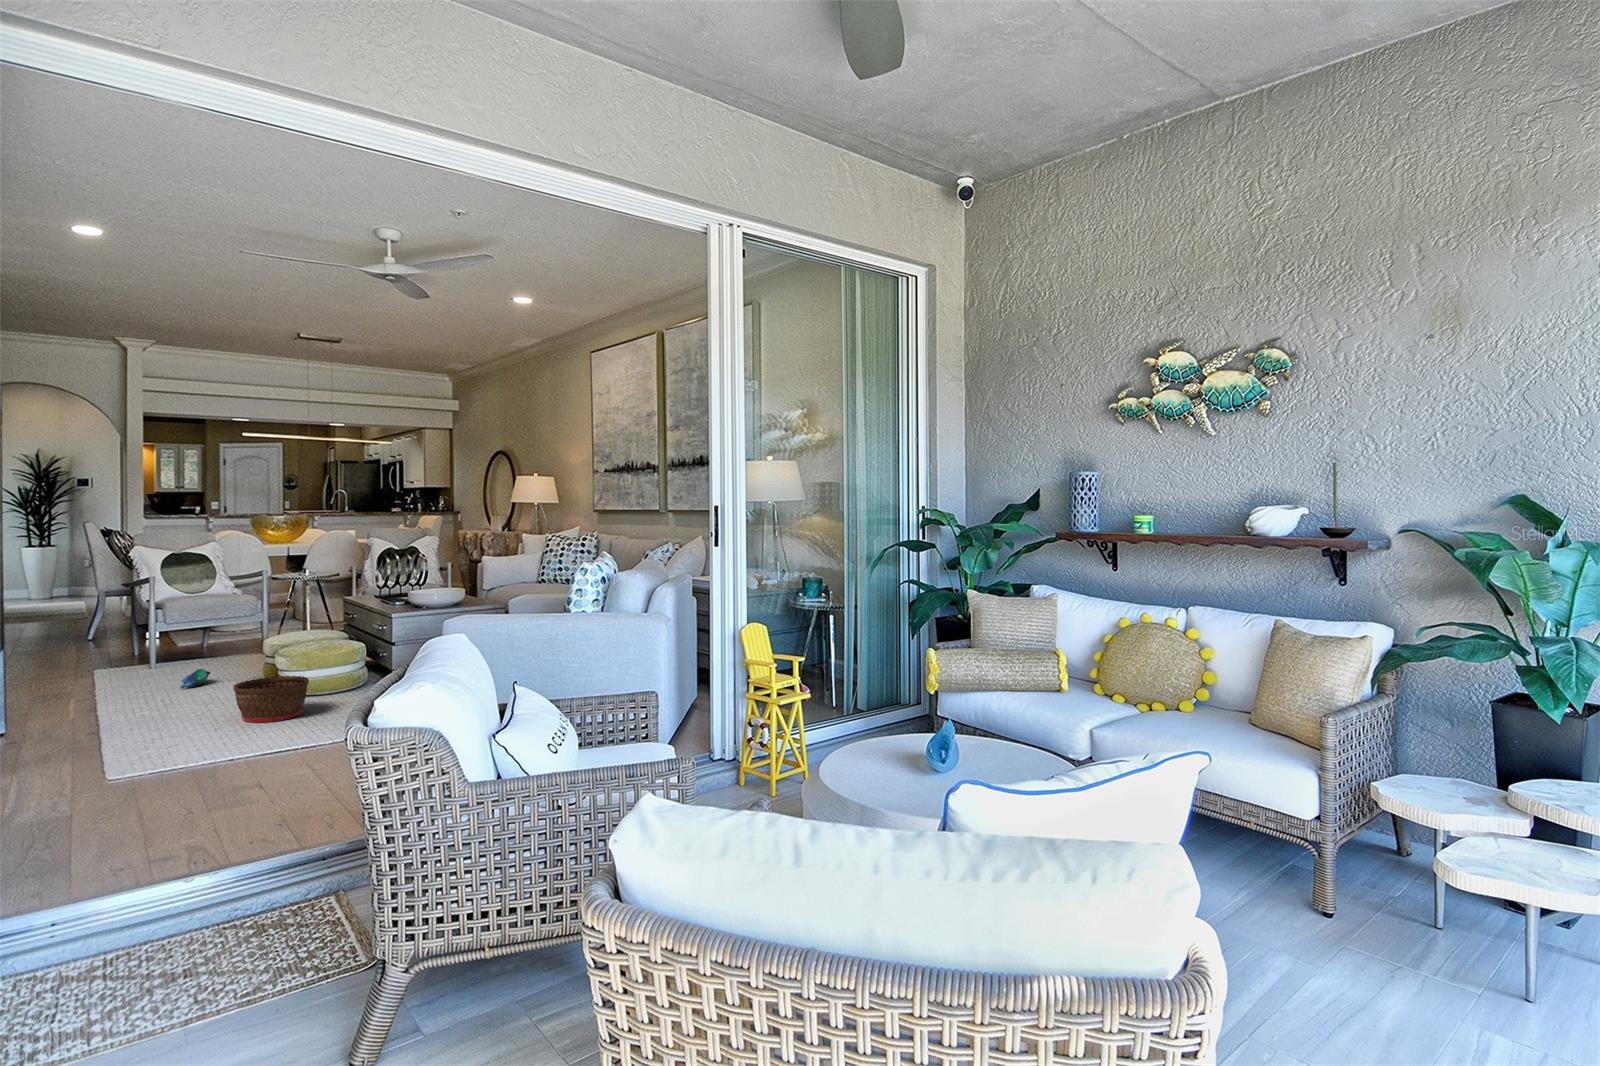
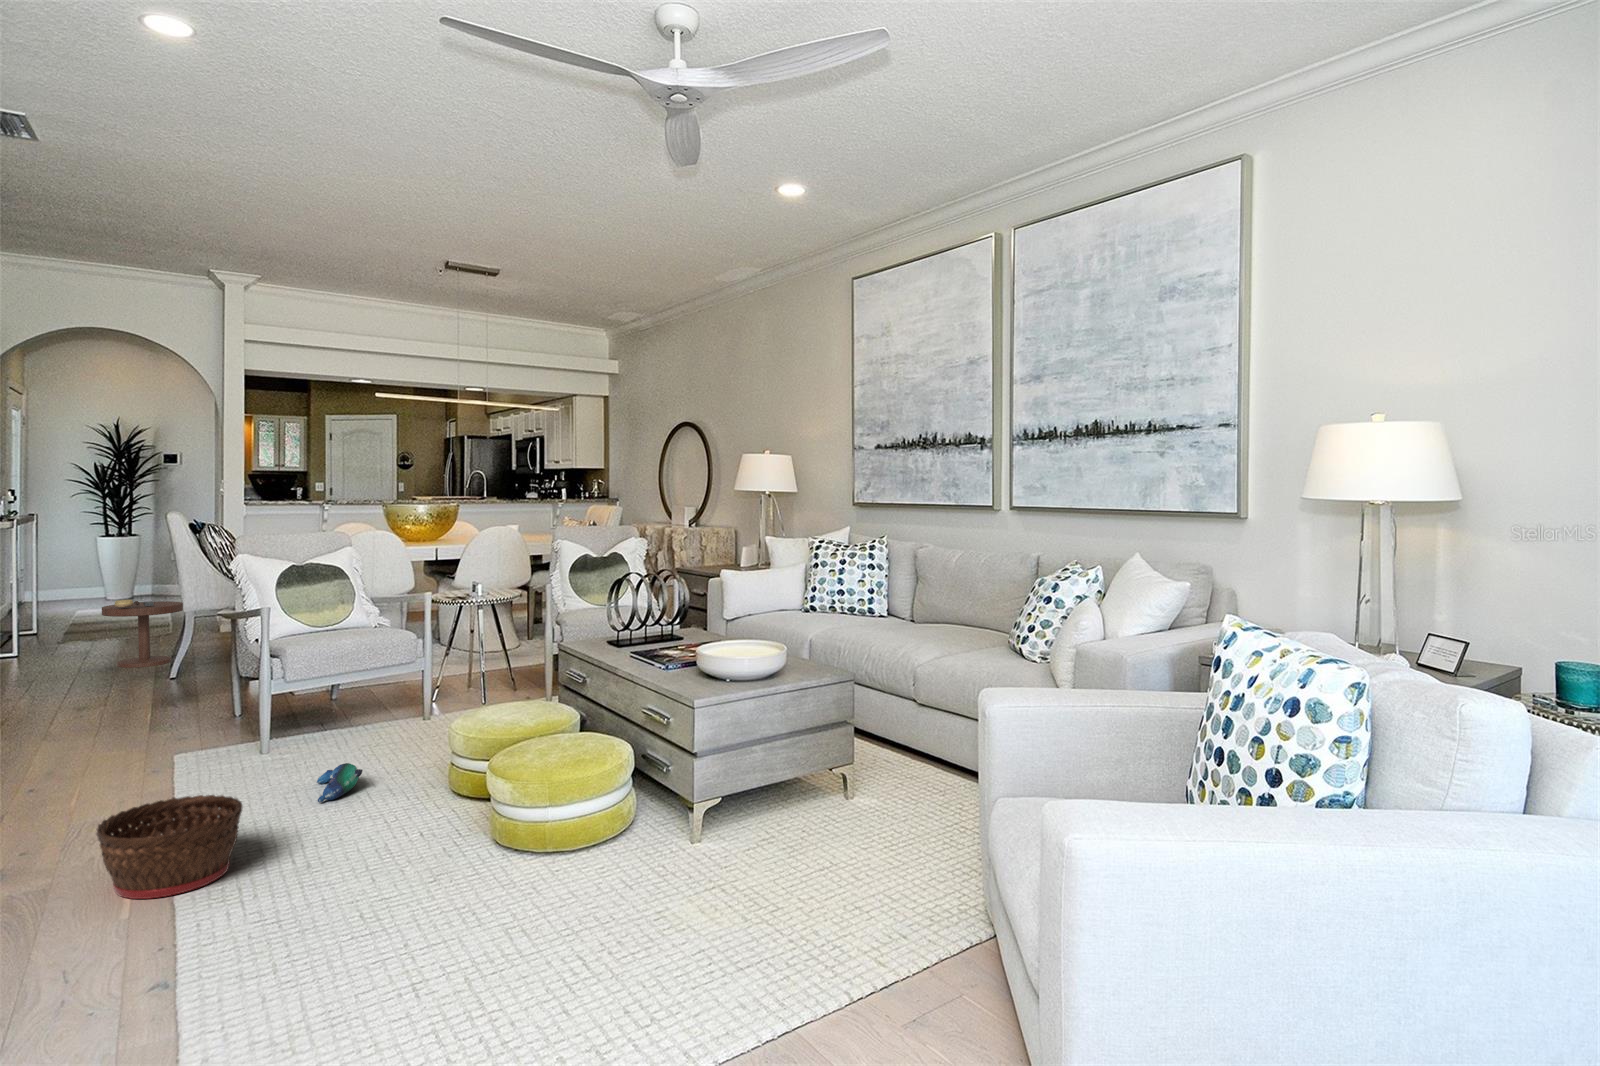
side table: none [38,579,95,660] -> present [102,600,183,668]
basket: present [233,676,309,723] -> present [96,795,242,899]

